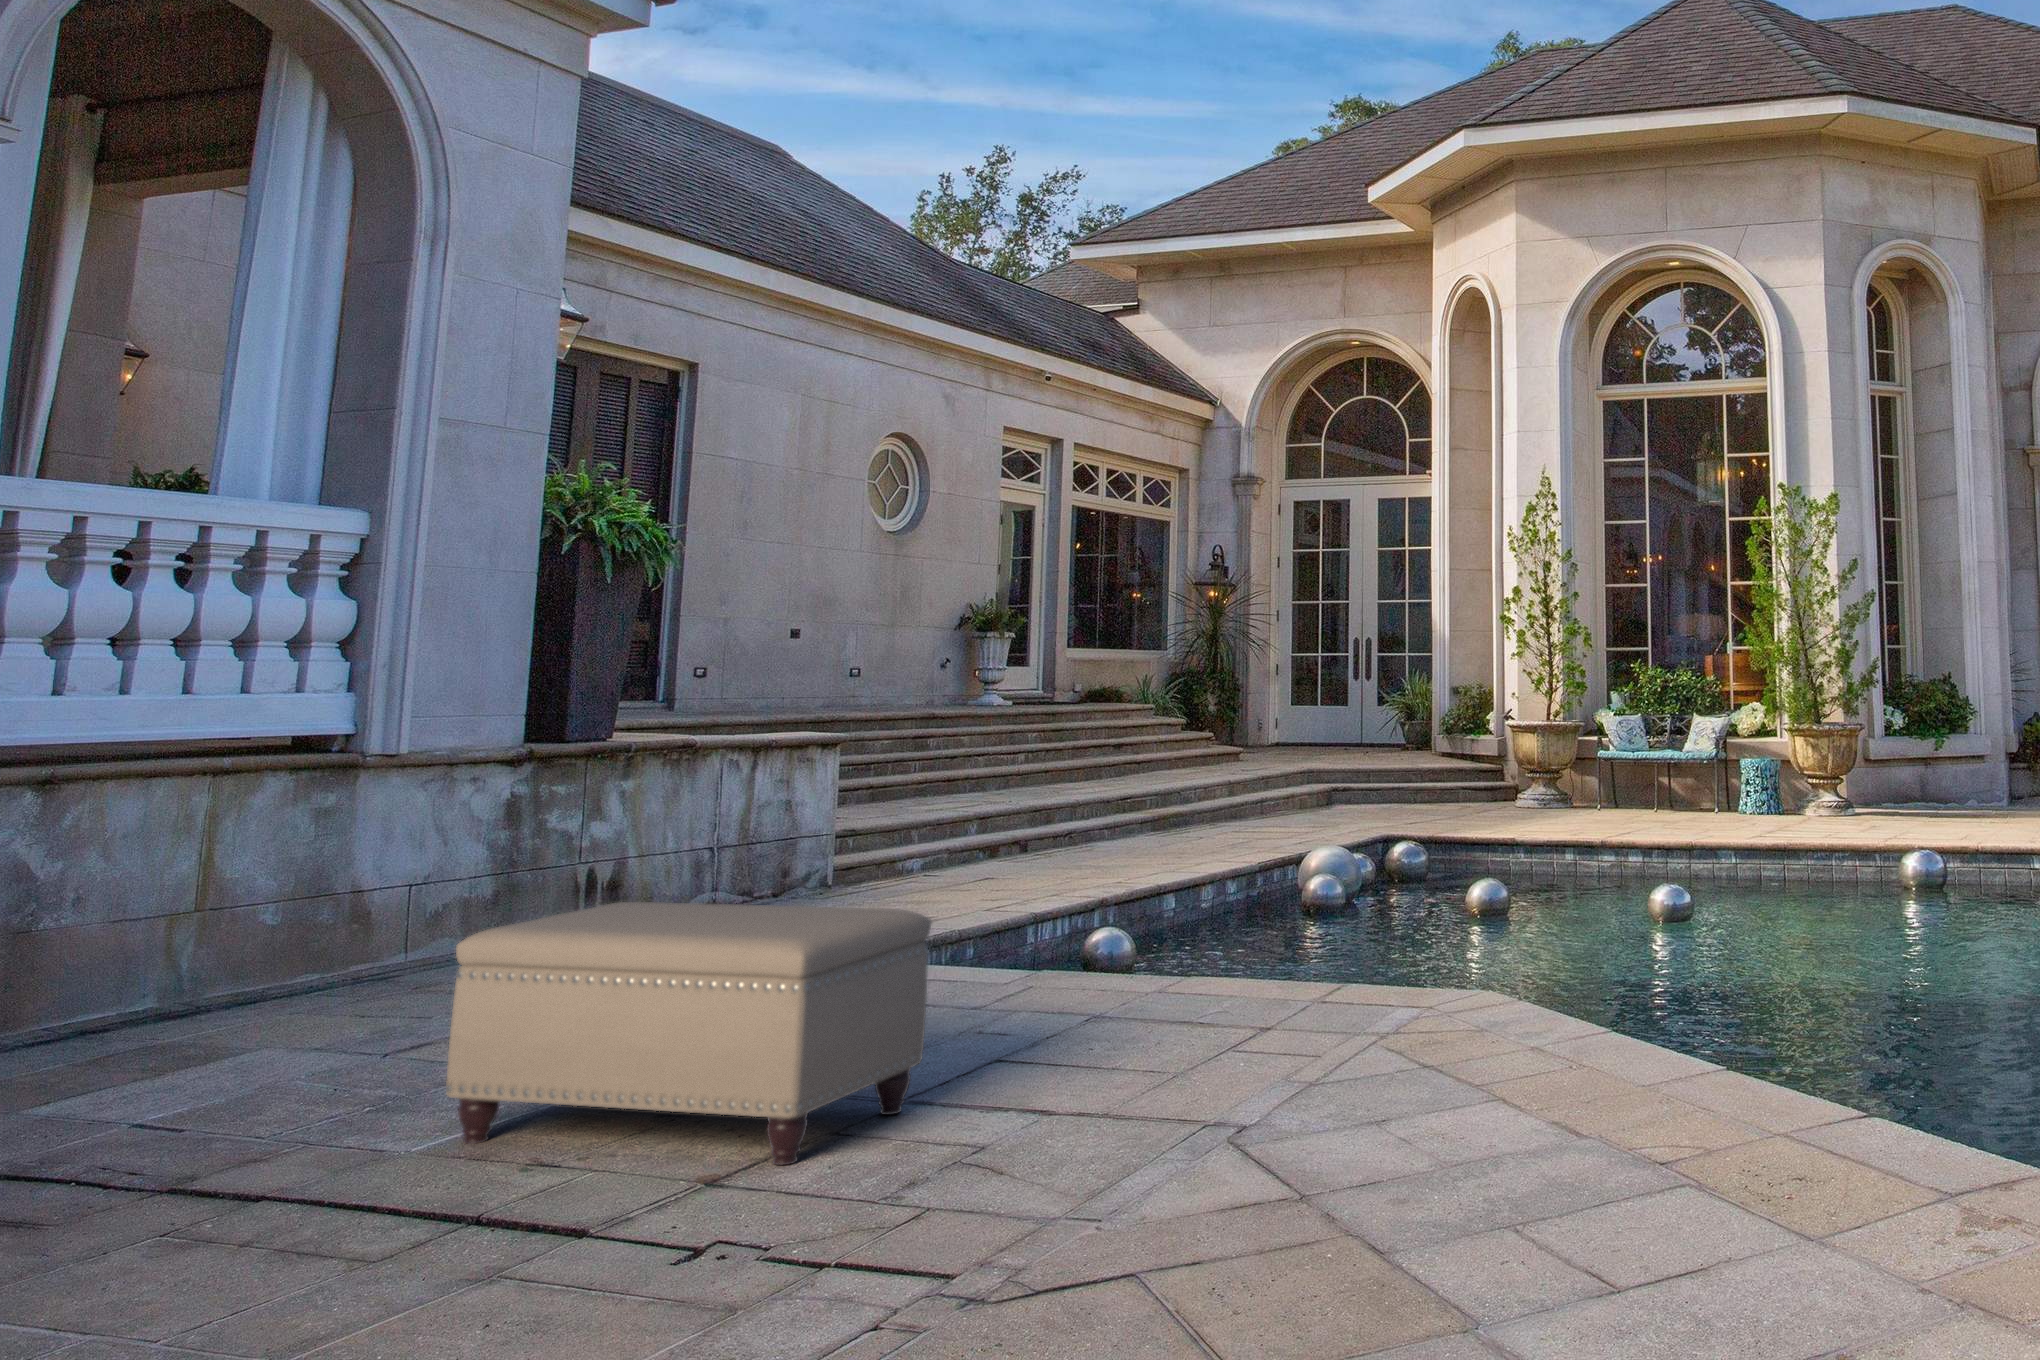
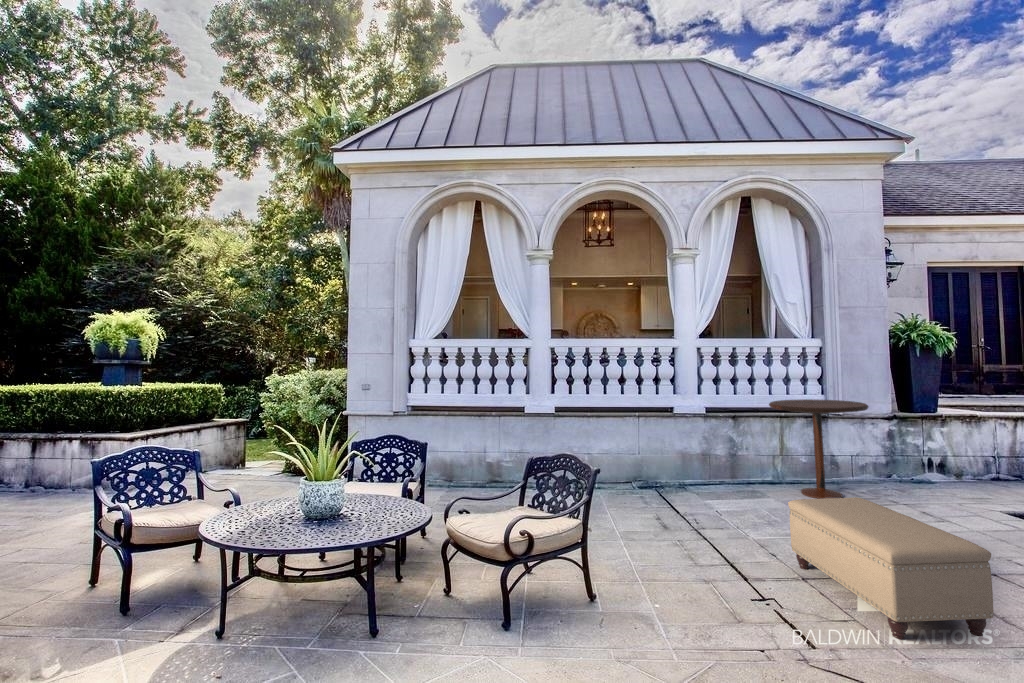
pedestal table: none [210,701,530,1020] -> present [769,399,868,499]

